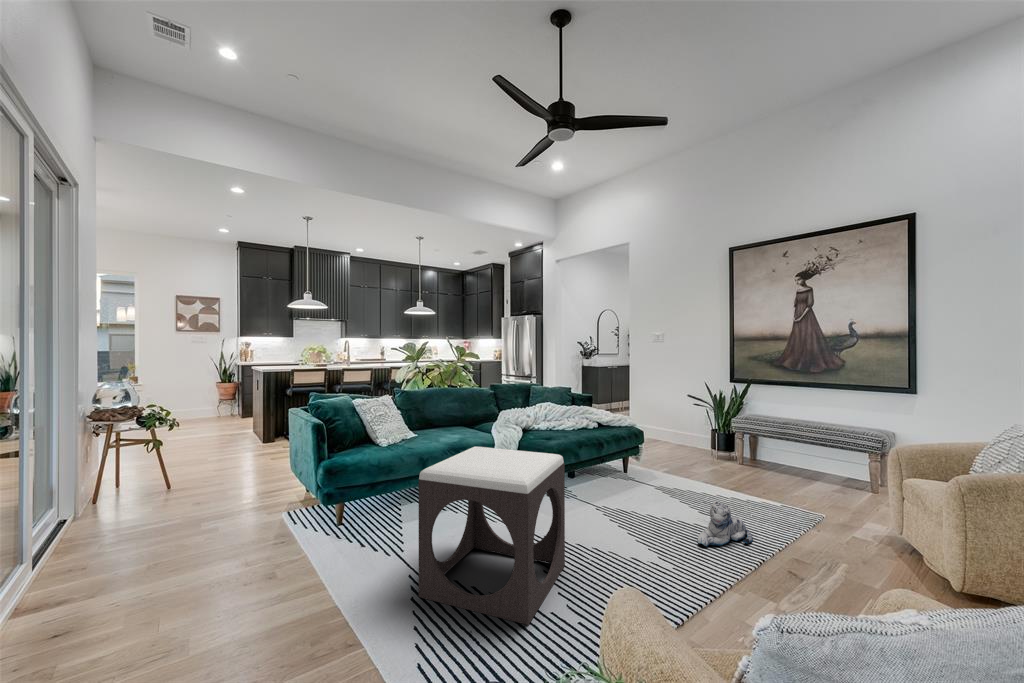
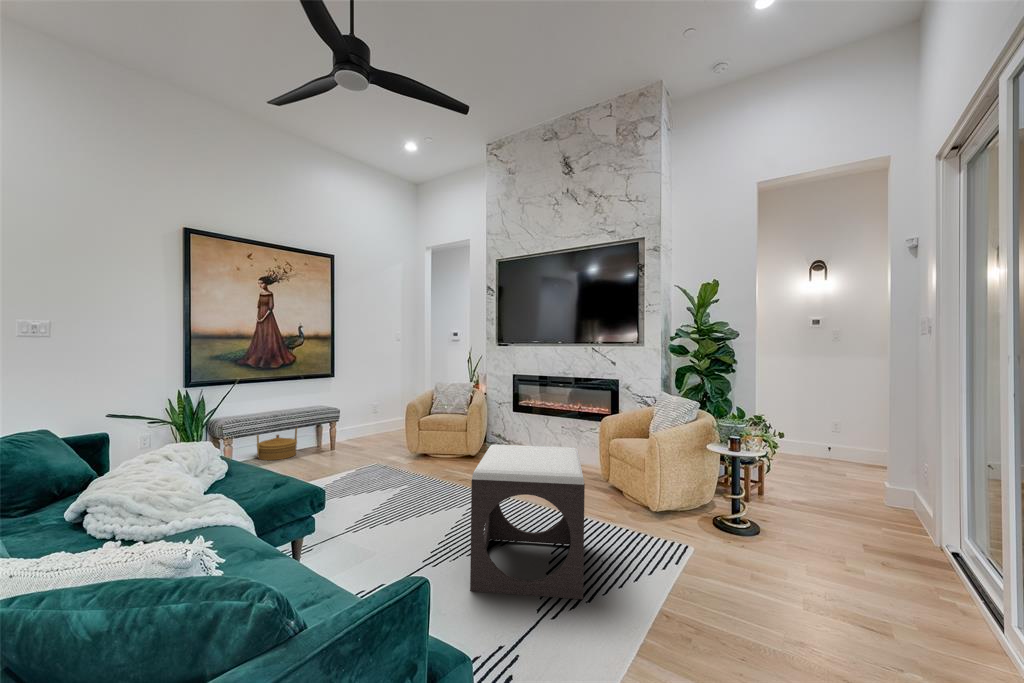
woven basket: none [782,427,834,479] -> present [257,428,297,460]
plush toy: present [697,502,753,547] -> none [404,463,438,496]

